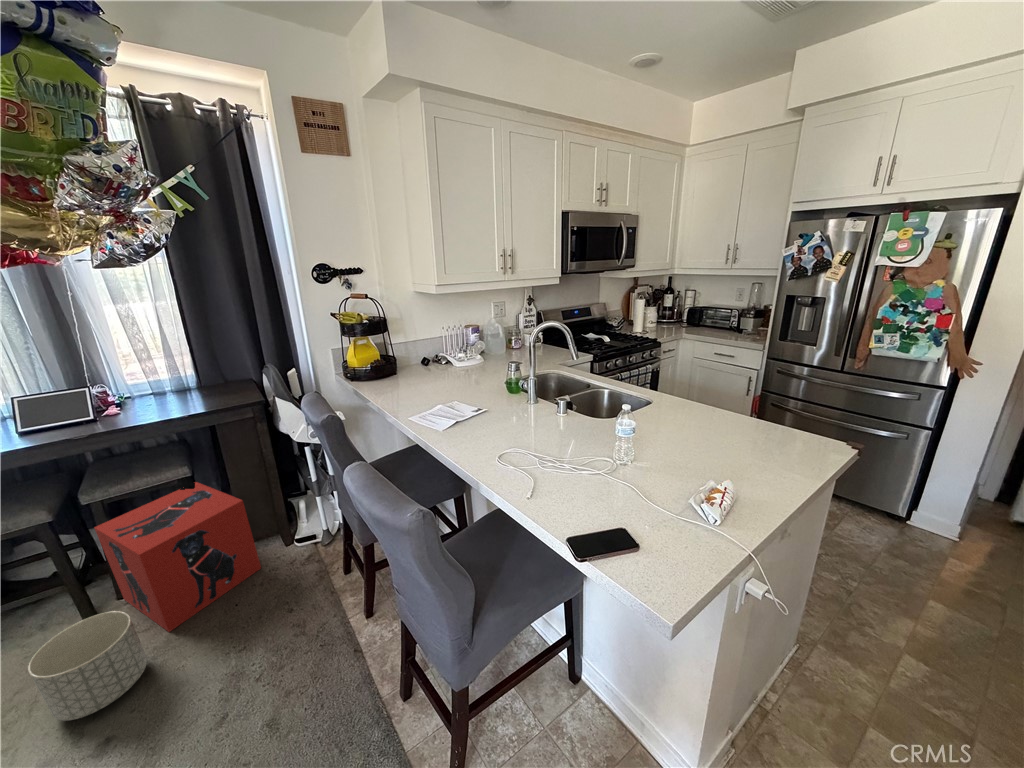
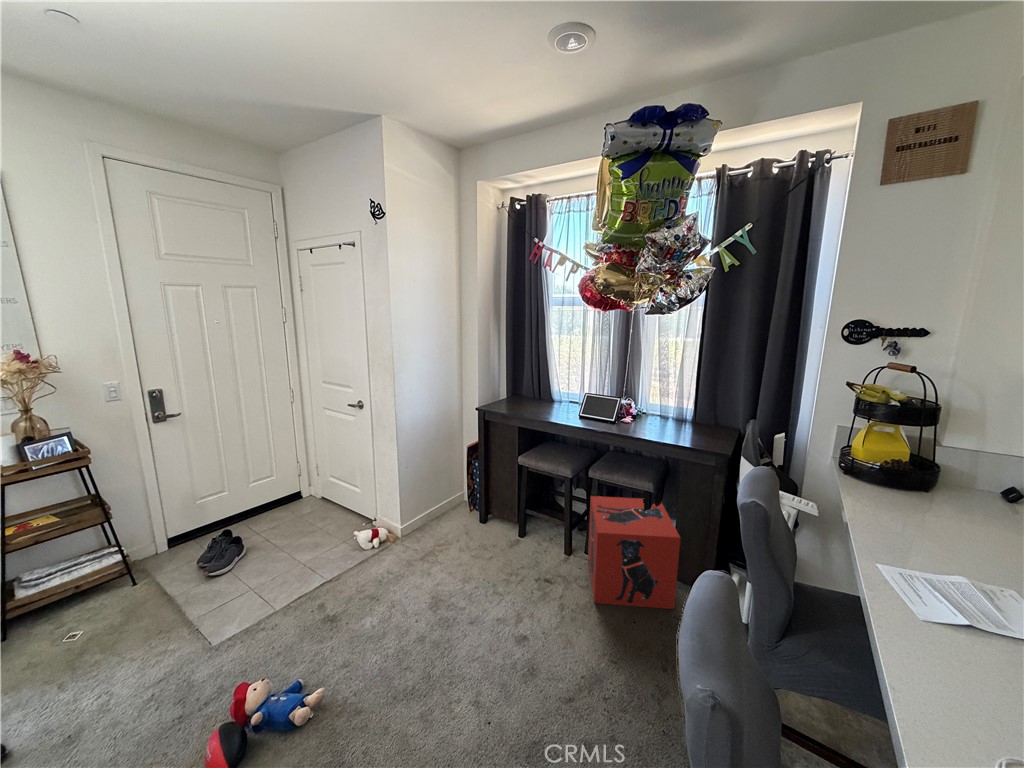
planter: present [28,611,147,721] -> none [525,552,576,621]

